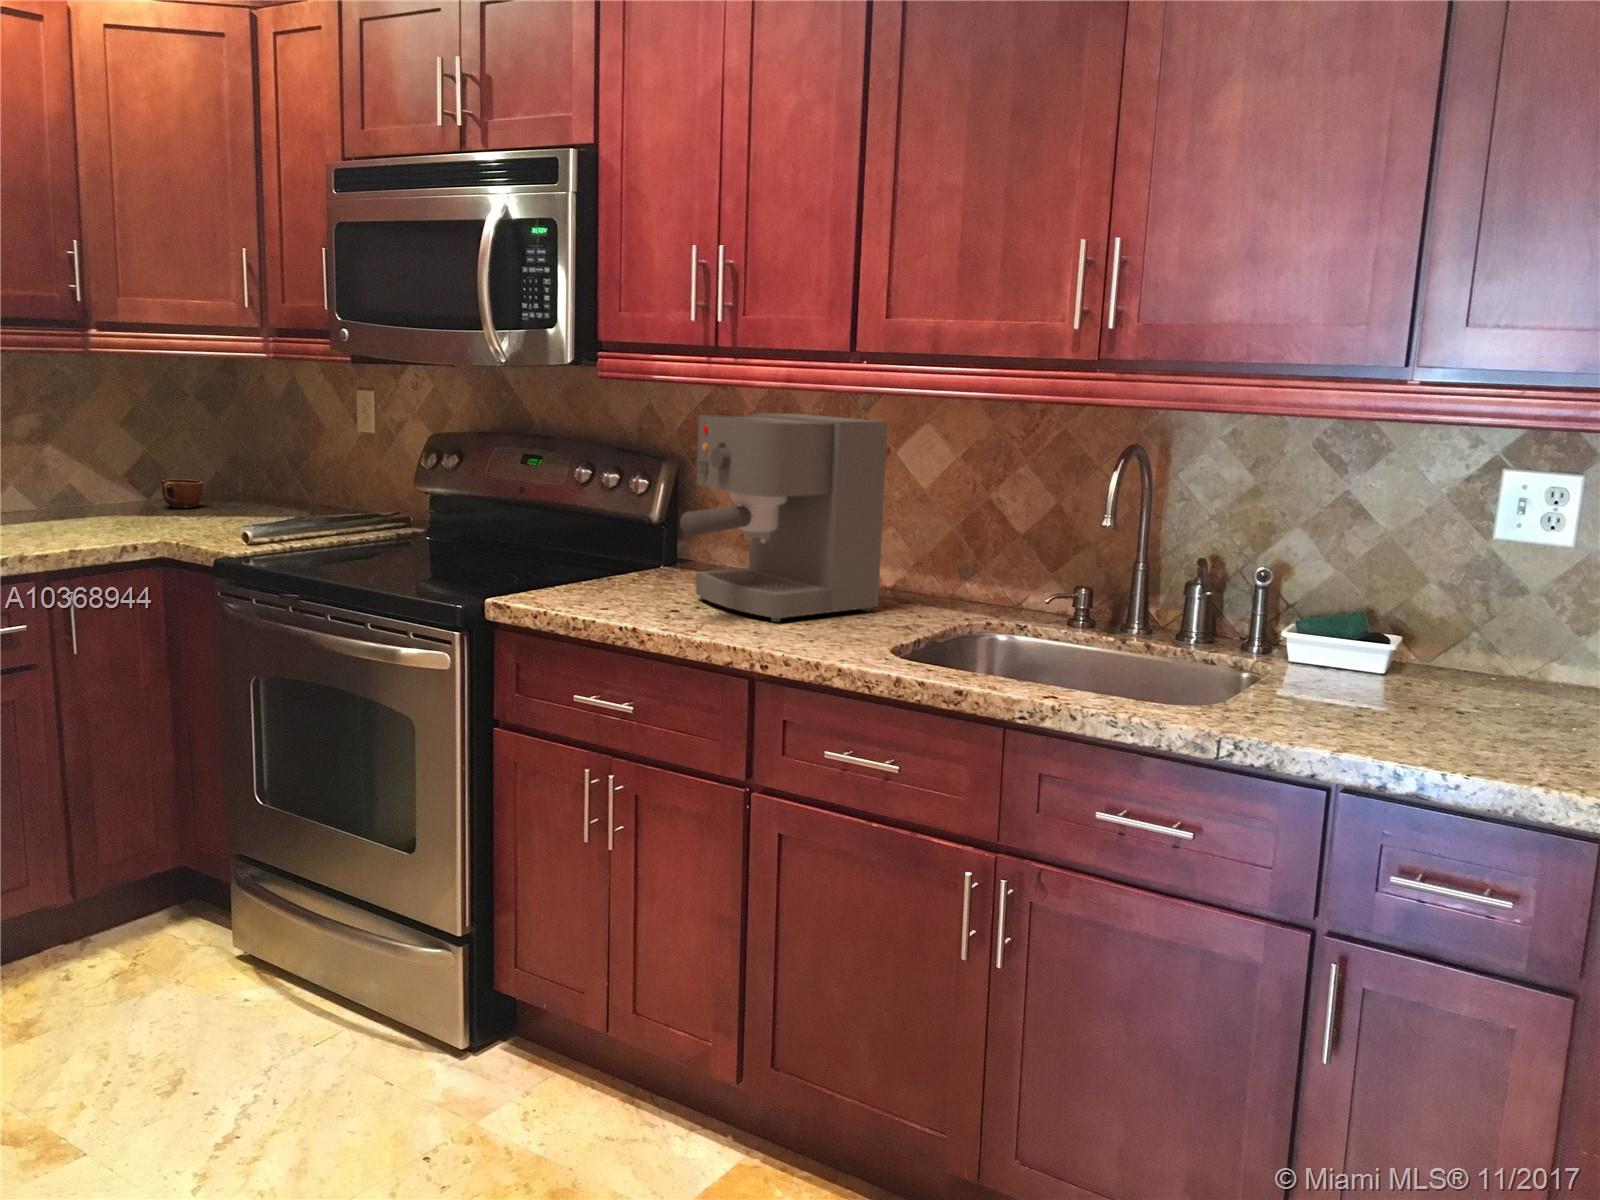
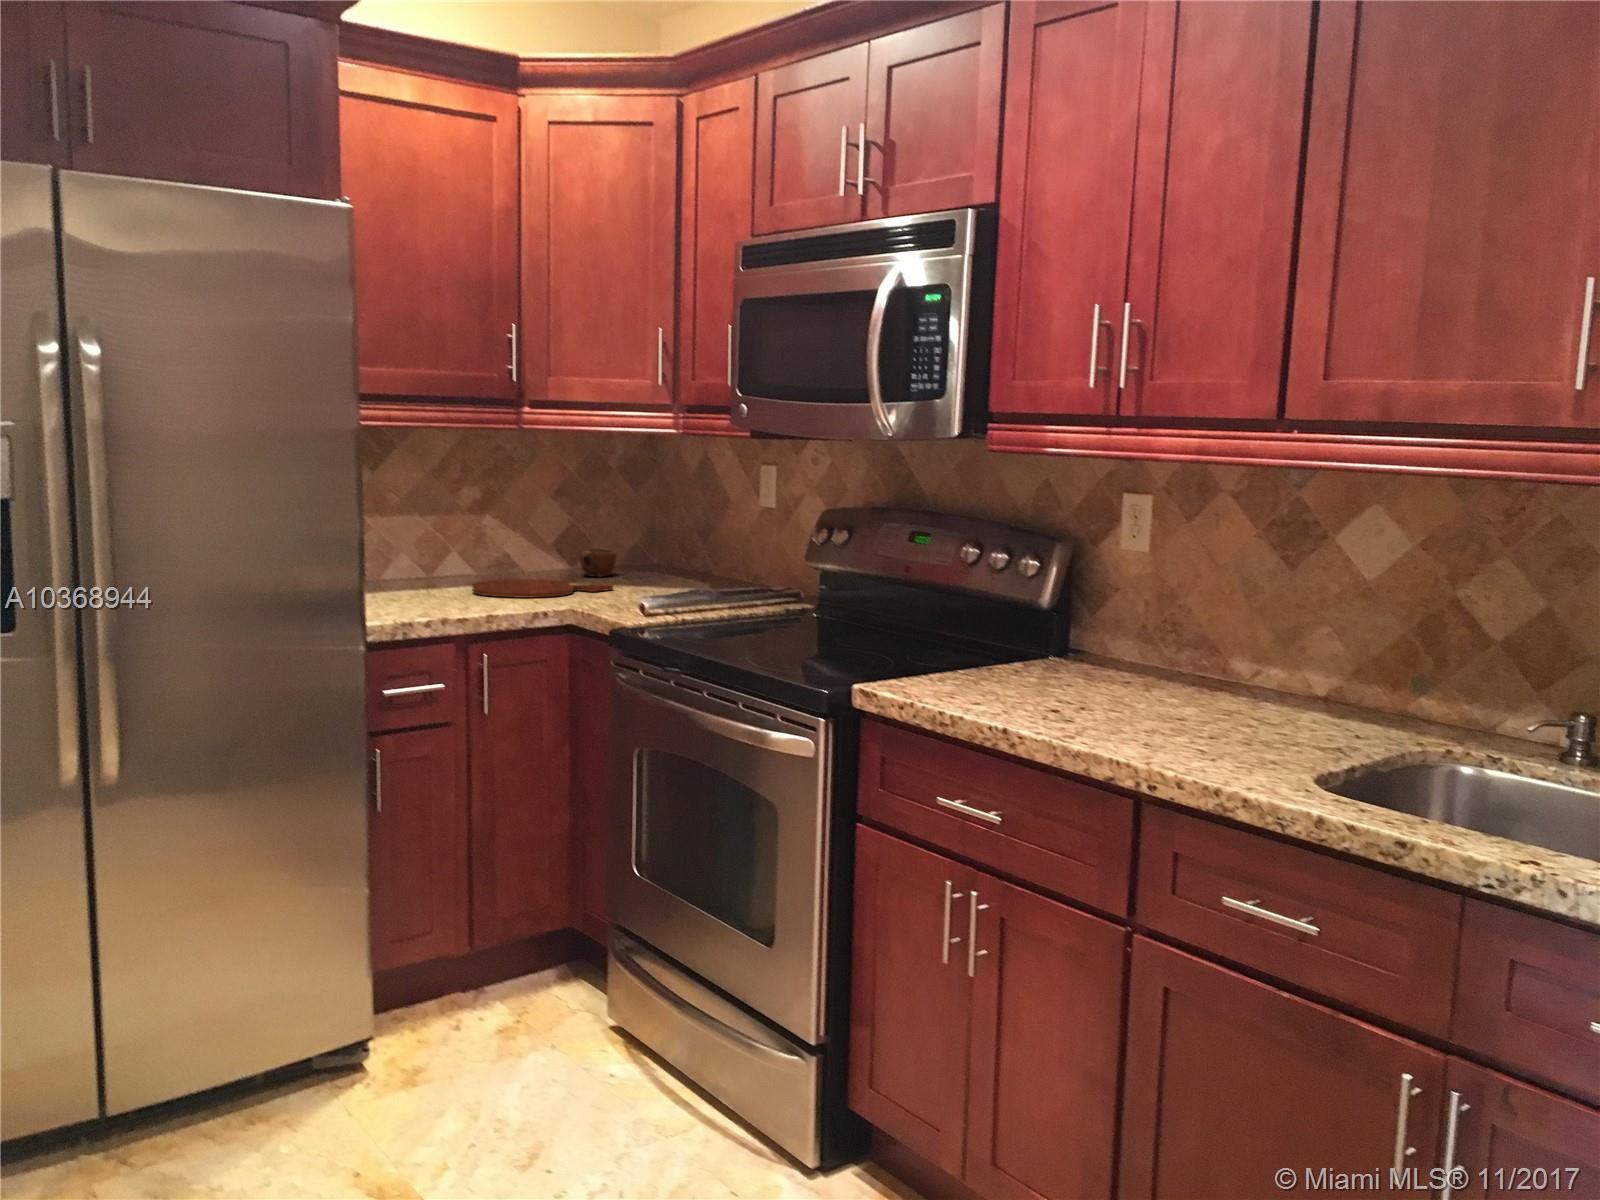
coffee maker: present [680,413,887,622] -> none [1065,491,1323,733]
cutting board: none [42,512,206,531] -> present [472,579,613,598]

